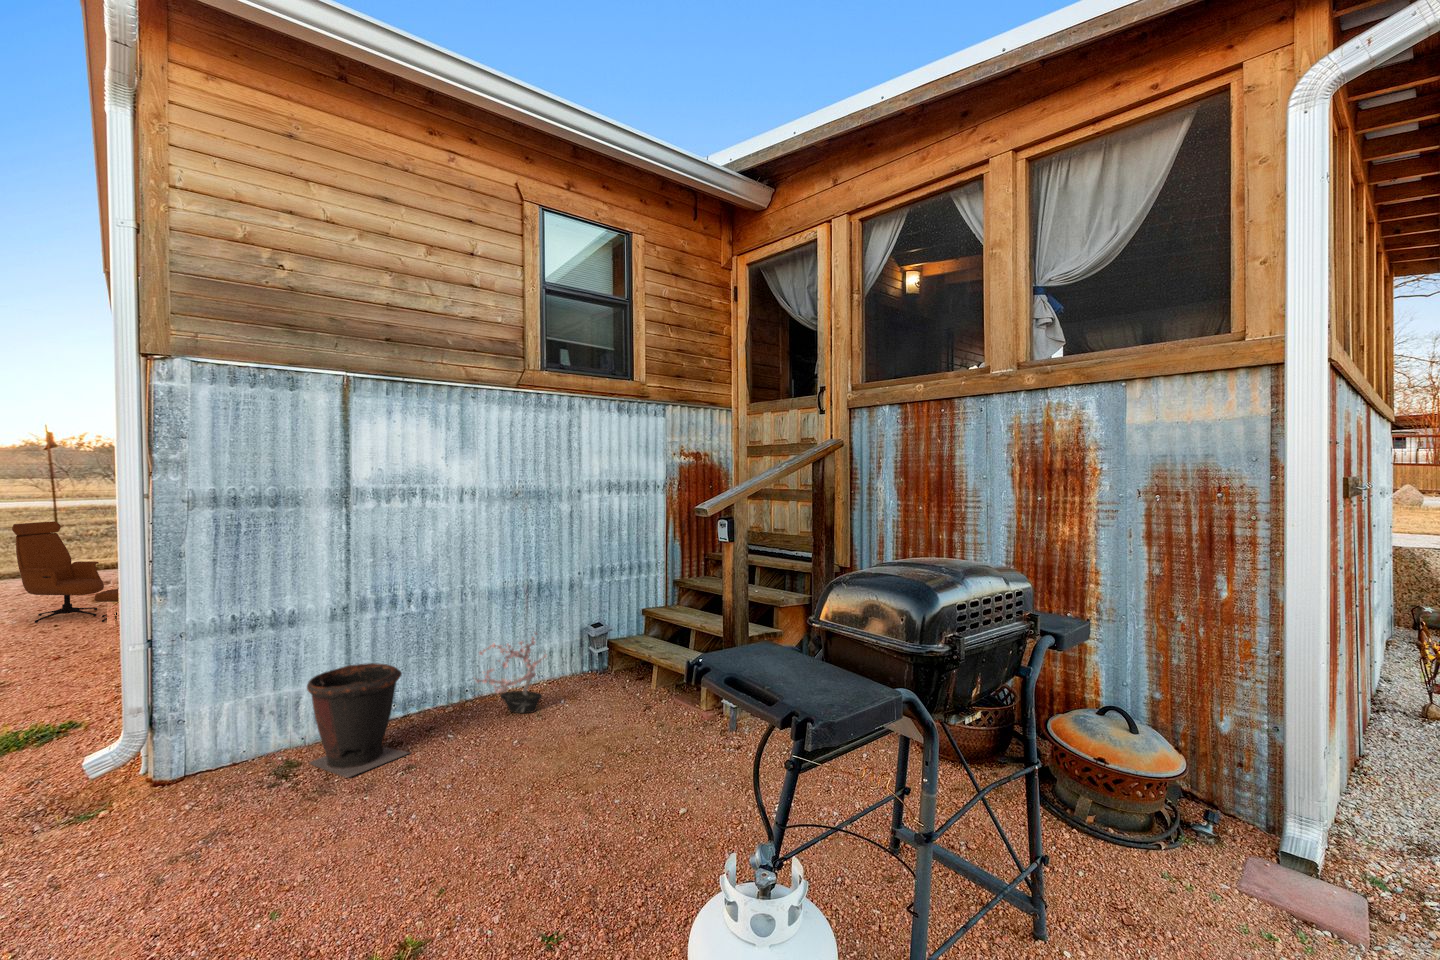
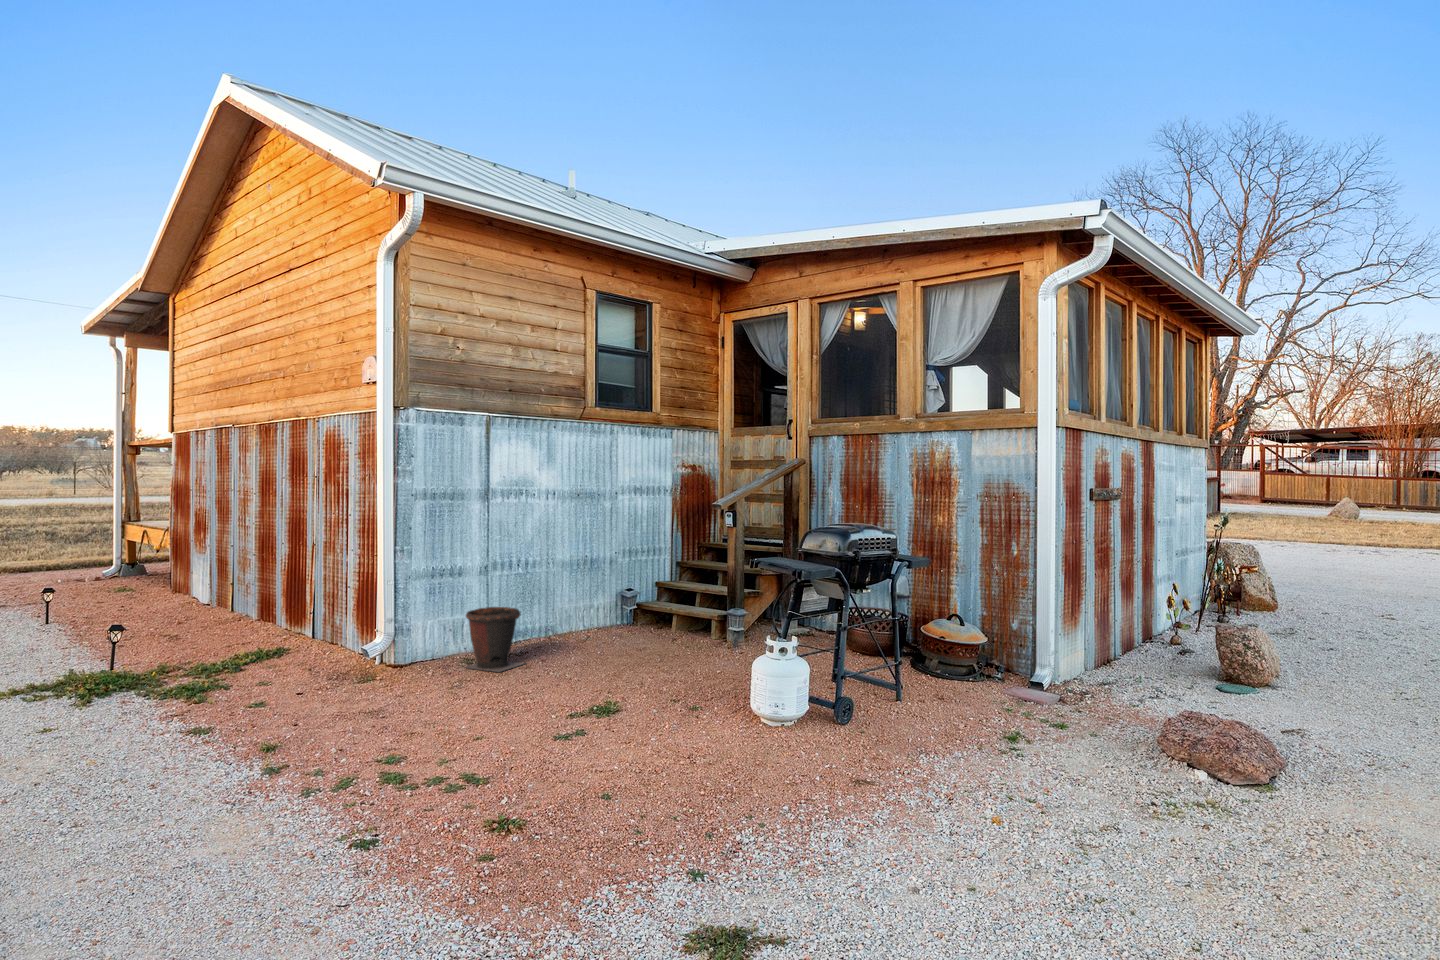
lounge chair: present [12,521,118,623] -> none [80,517,199,605]
potted plant: present [474,632,546,713] -> none [552,591,603,647]

